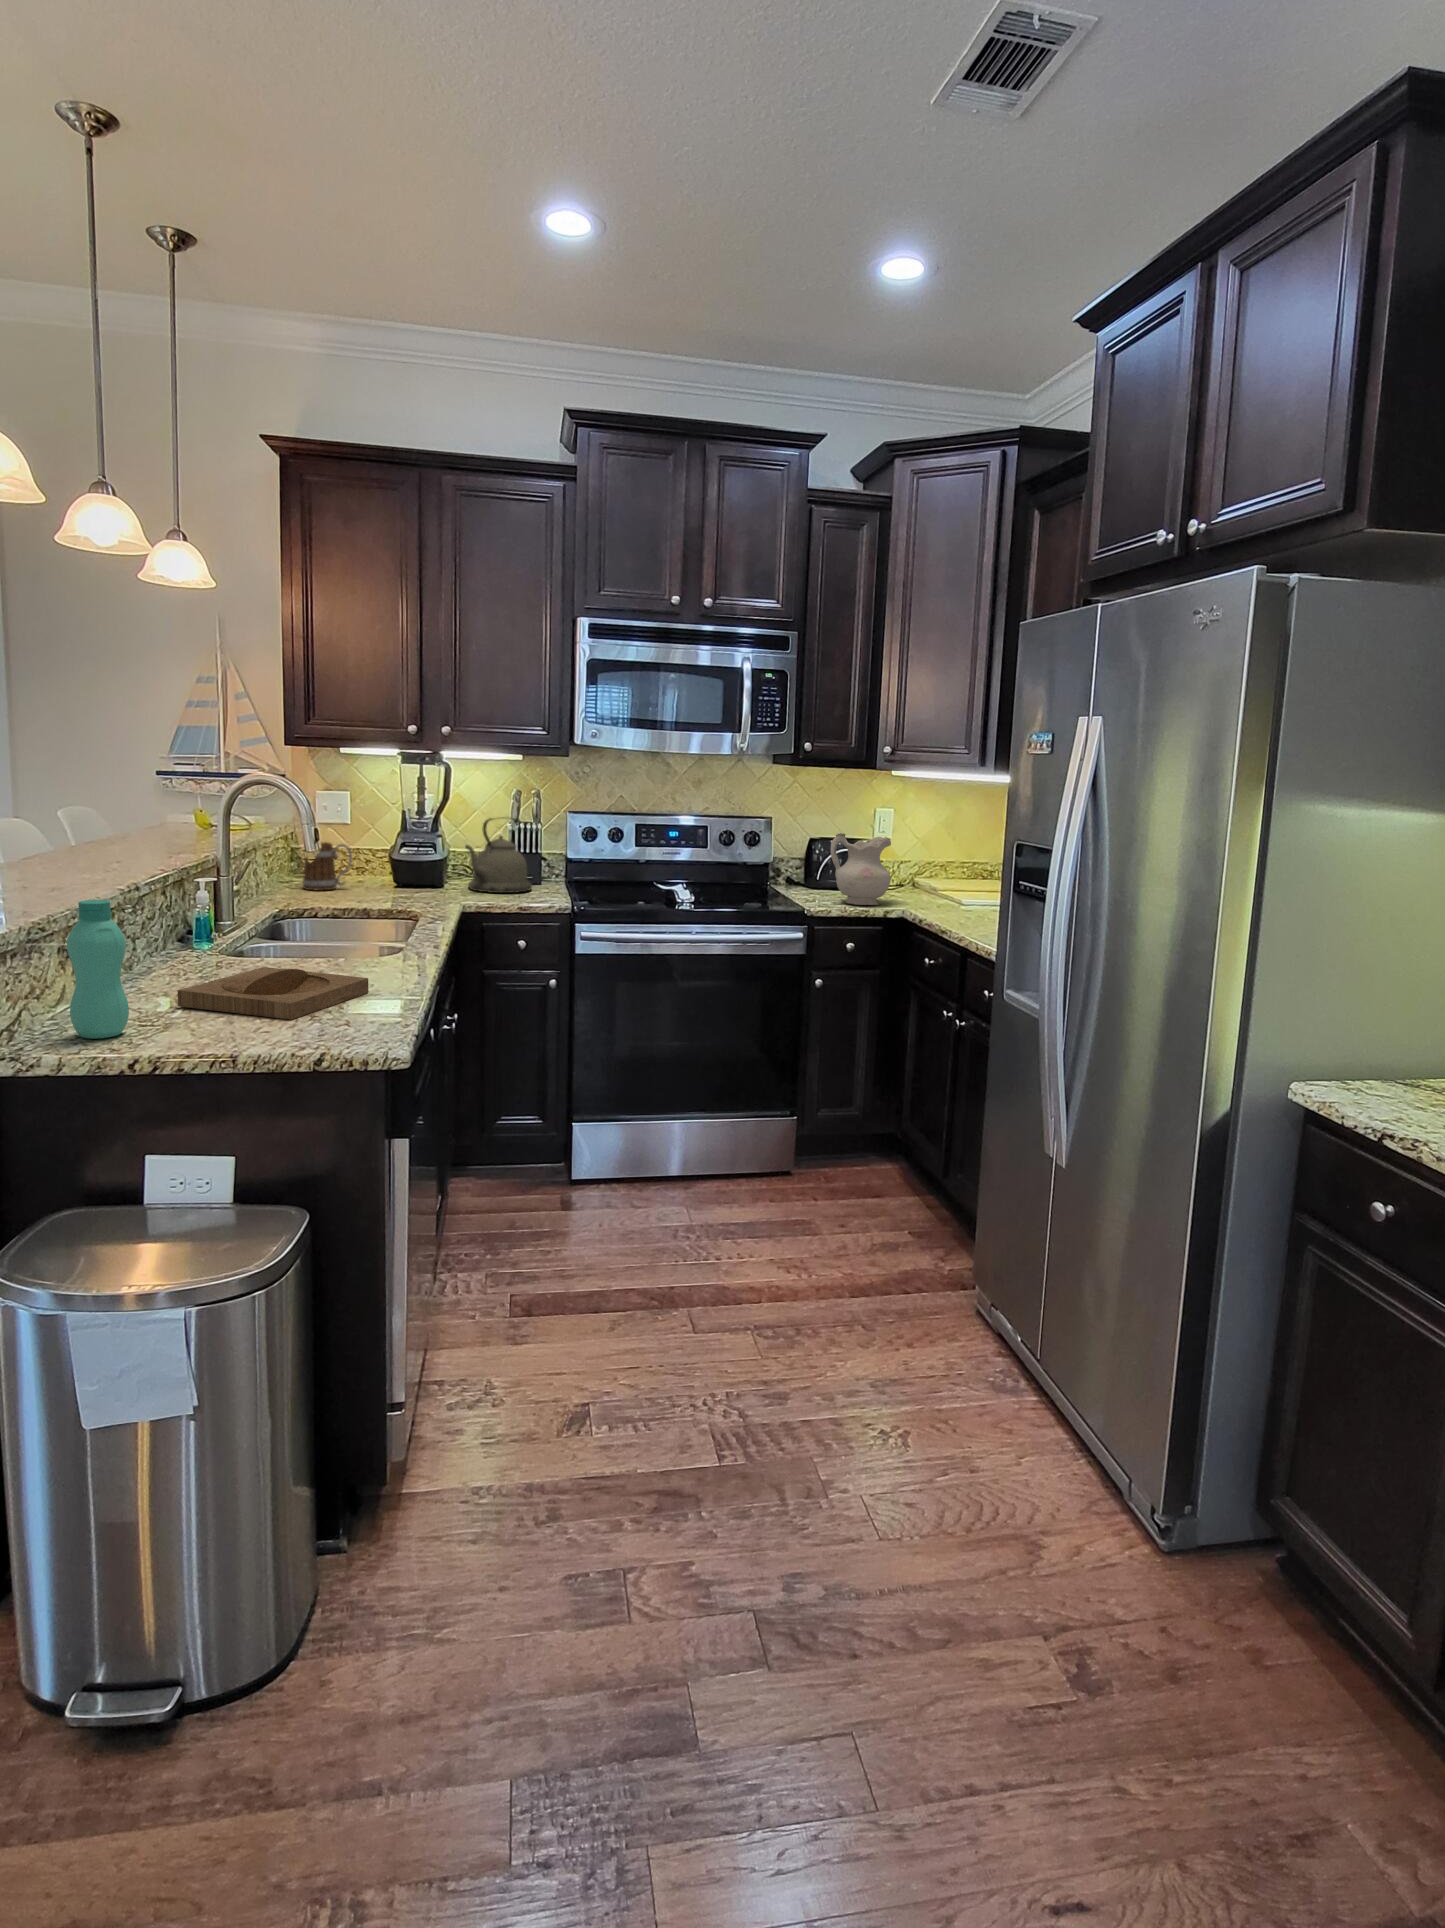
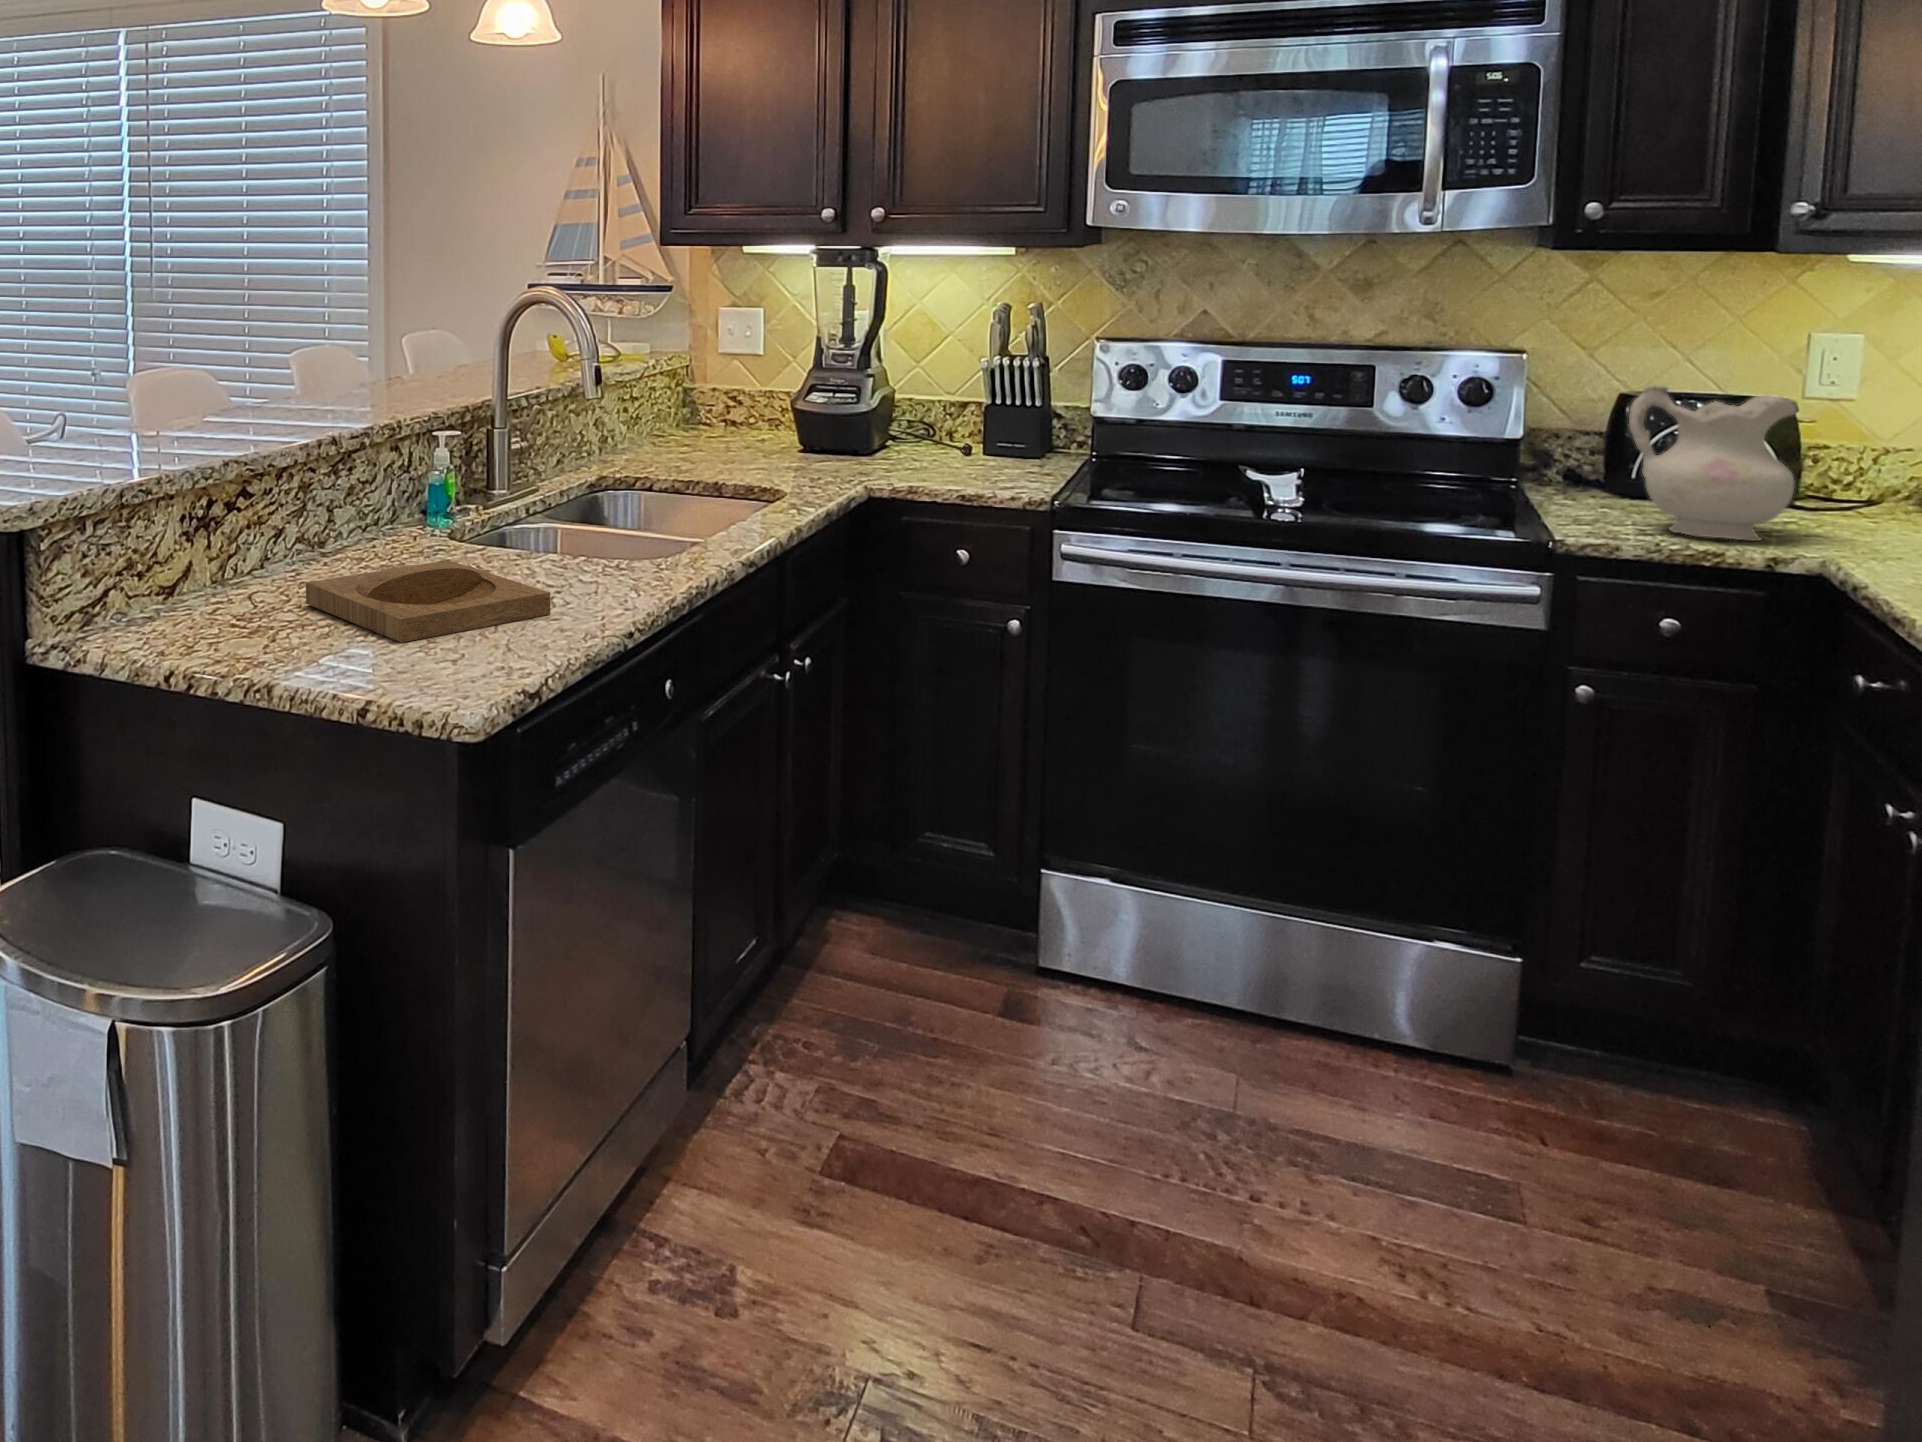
kettle: present [465,817,532,893] -> none [898,350,1016,469]
mug: present [303,842,352,890] -> none [672,382,739,451]
bottle: present [67,900,129,1039] -> none [147,459,210,637]

